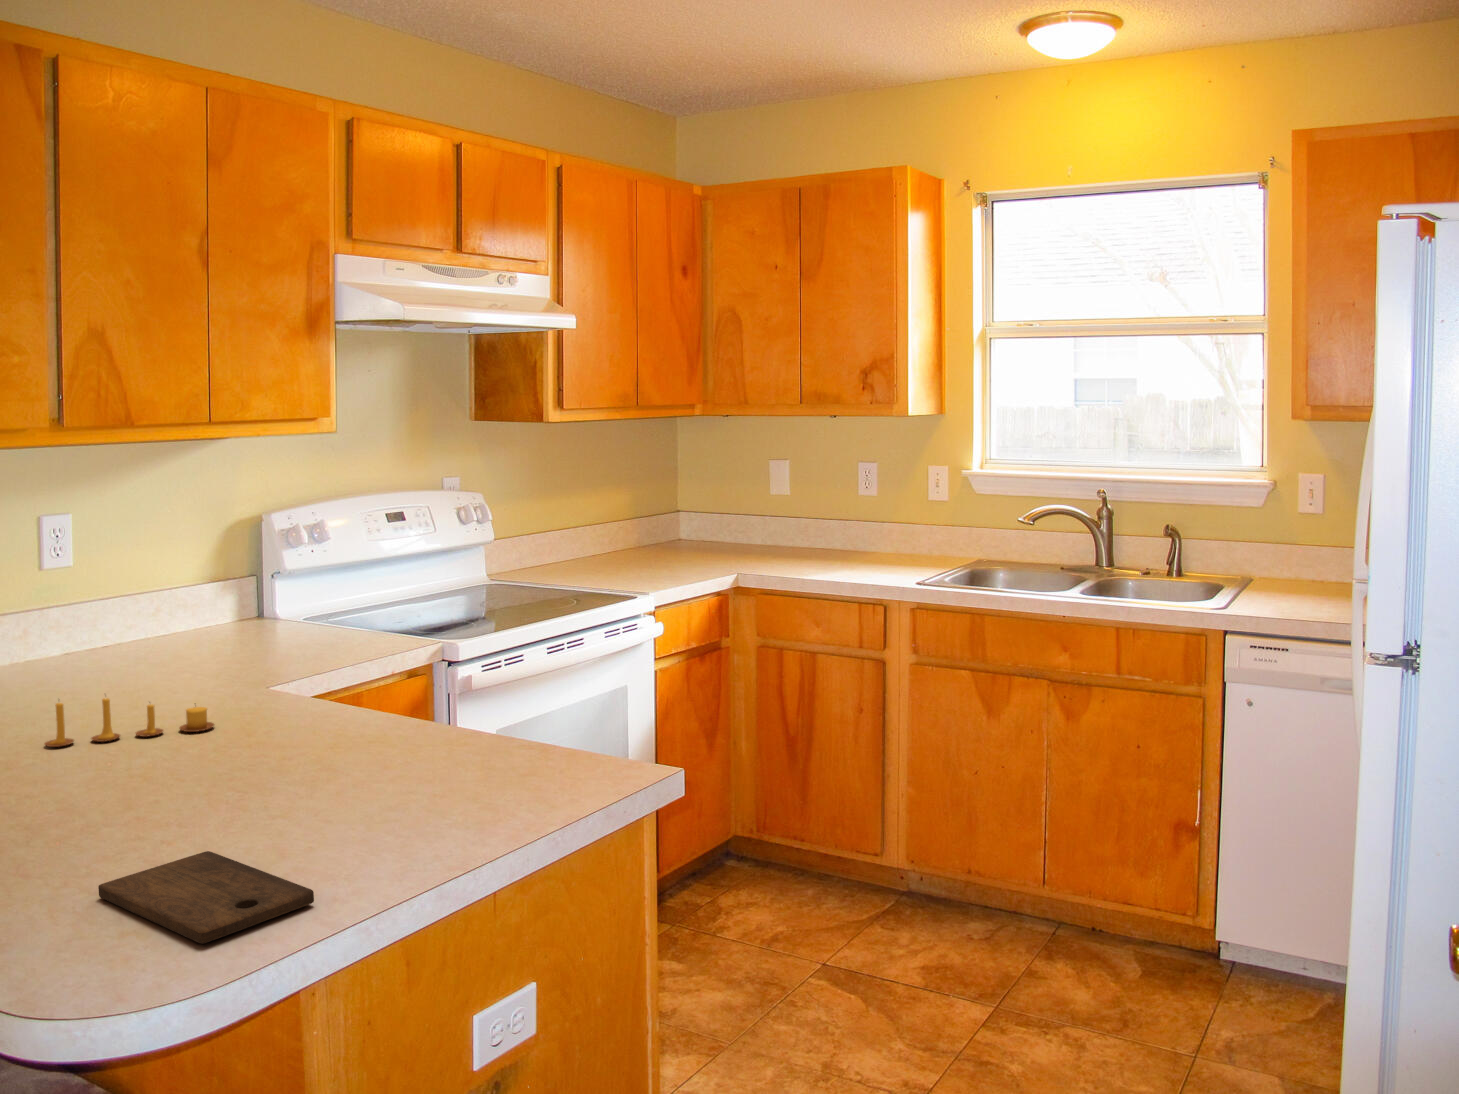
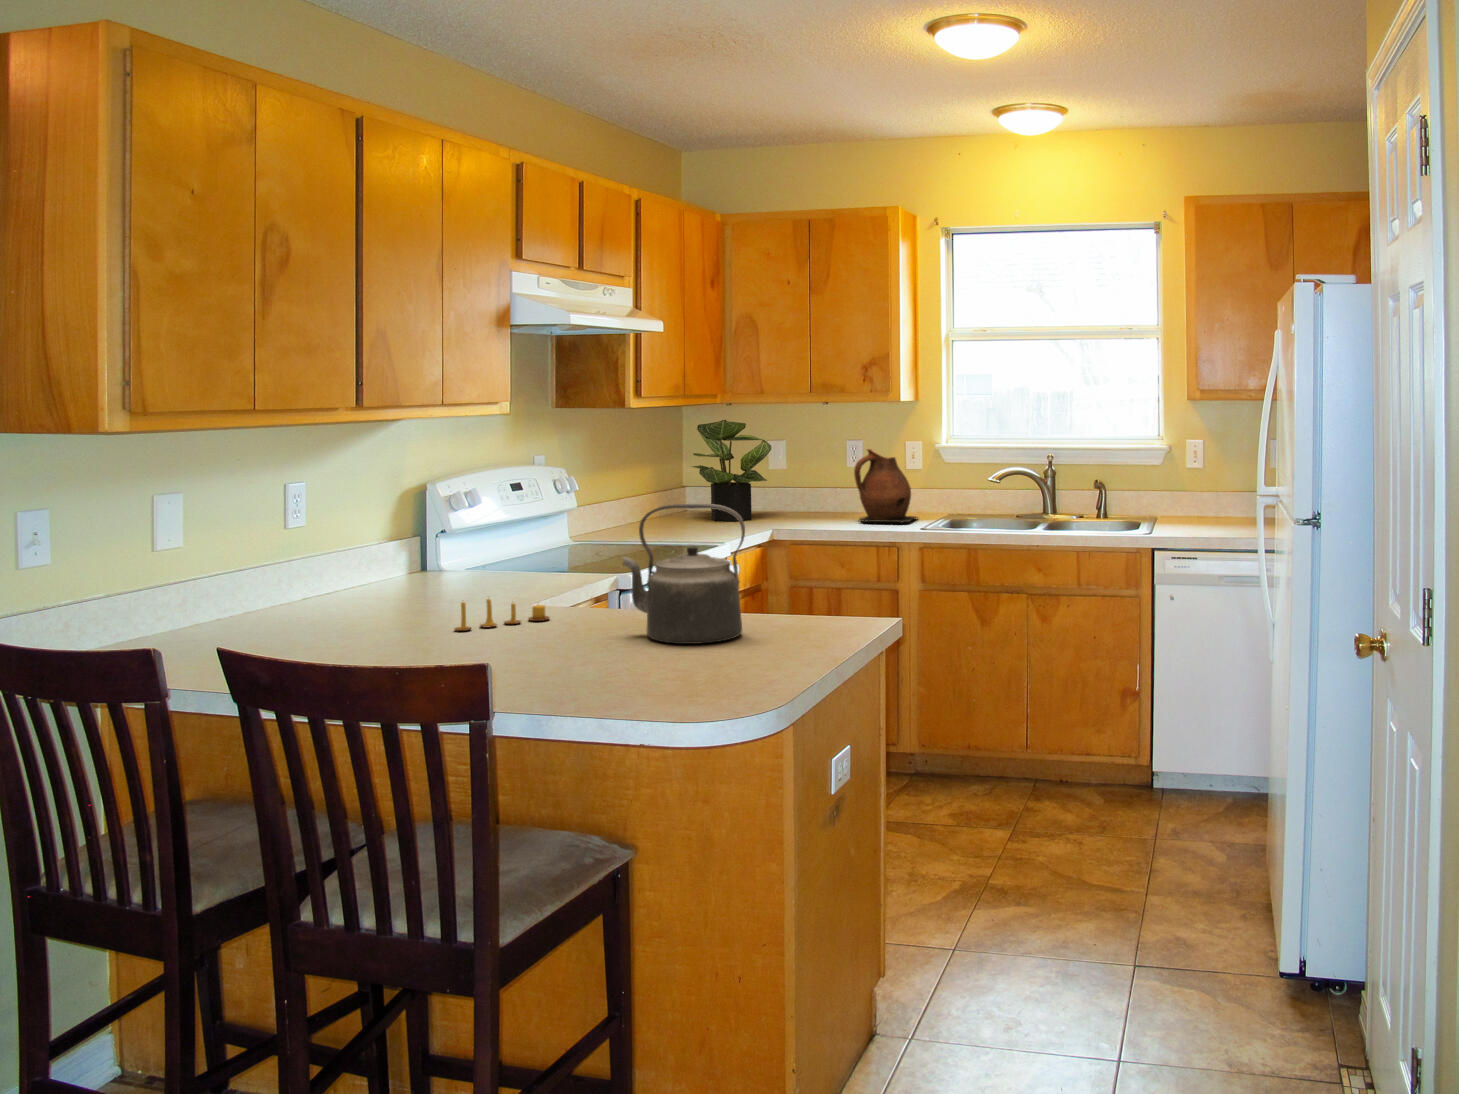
potted plant: none [653,436,757,561] -> present [692,420,771,521]
ceramic pitcher: none [848,477,933,574] -> present [854,449,918,523]
kettle: none [254,572,434,805] -> present [622,504,745,644]
cutting board: present [98,851,314,944] -> none [637,659,761,687]

